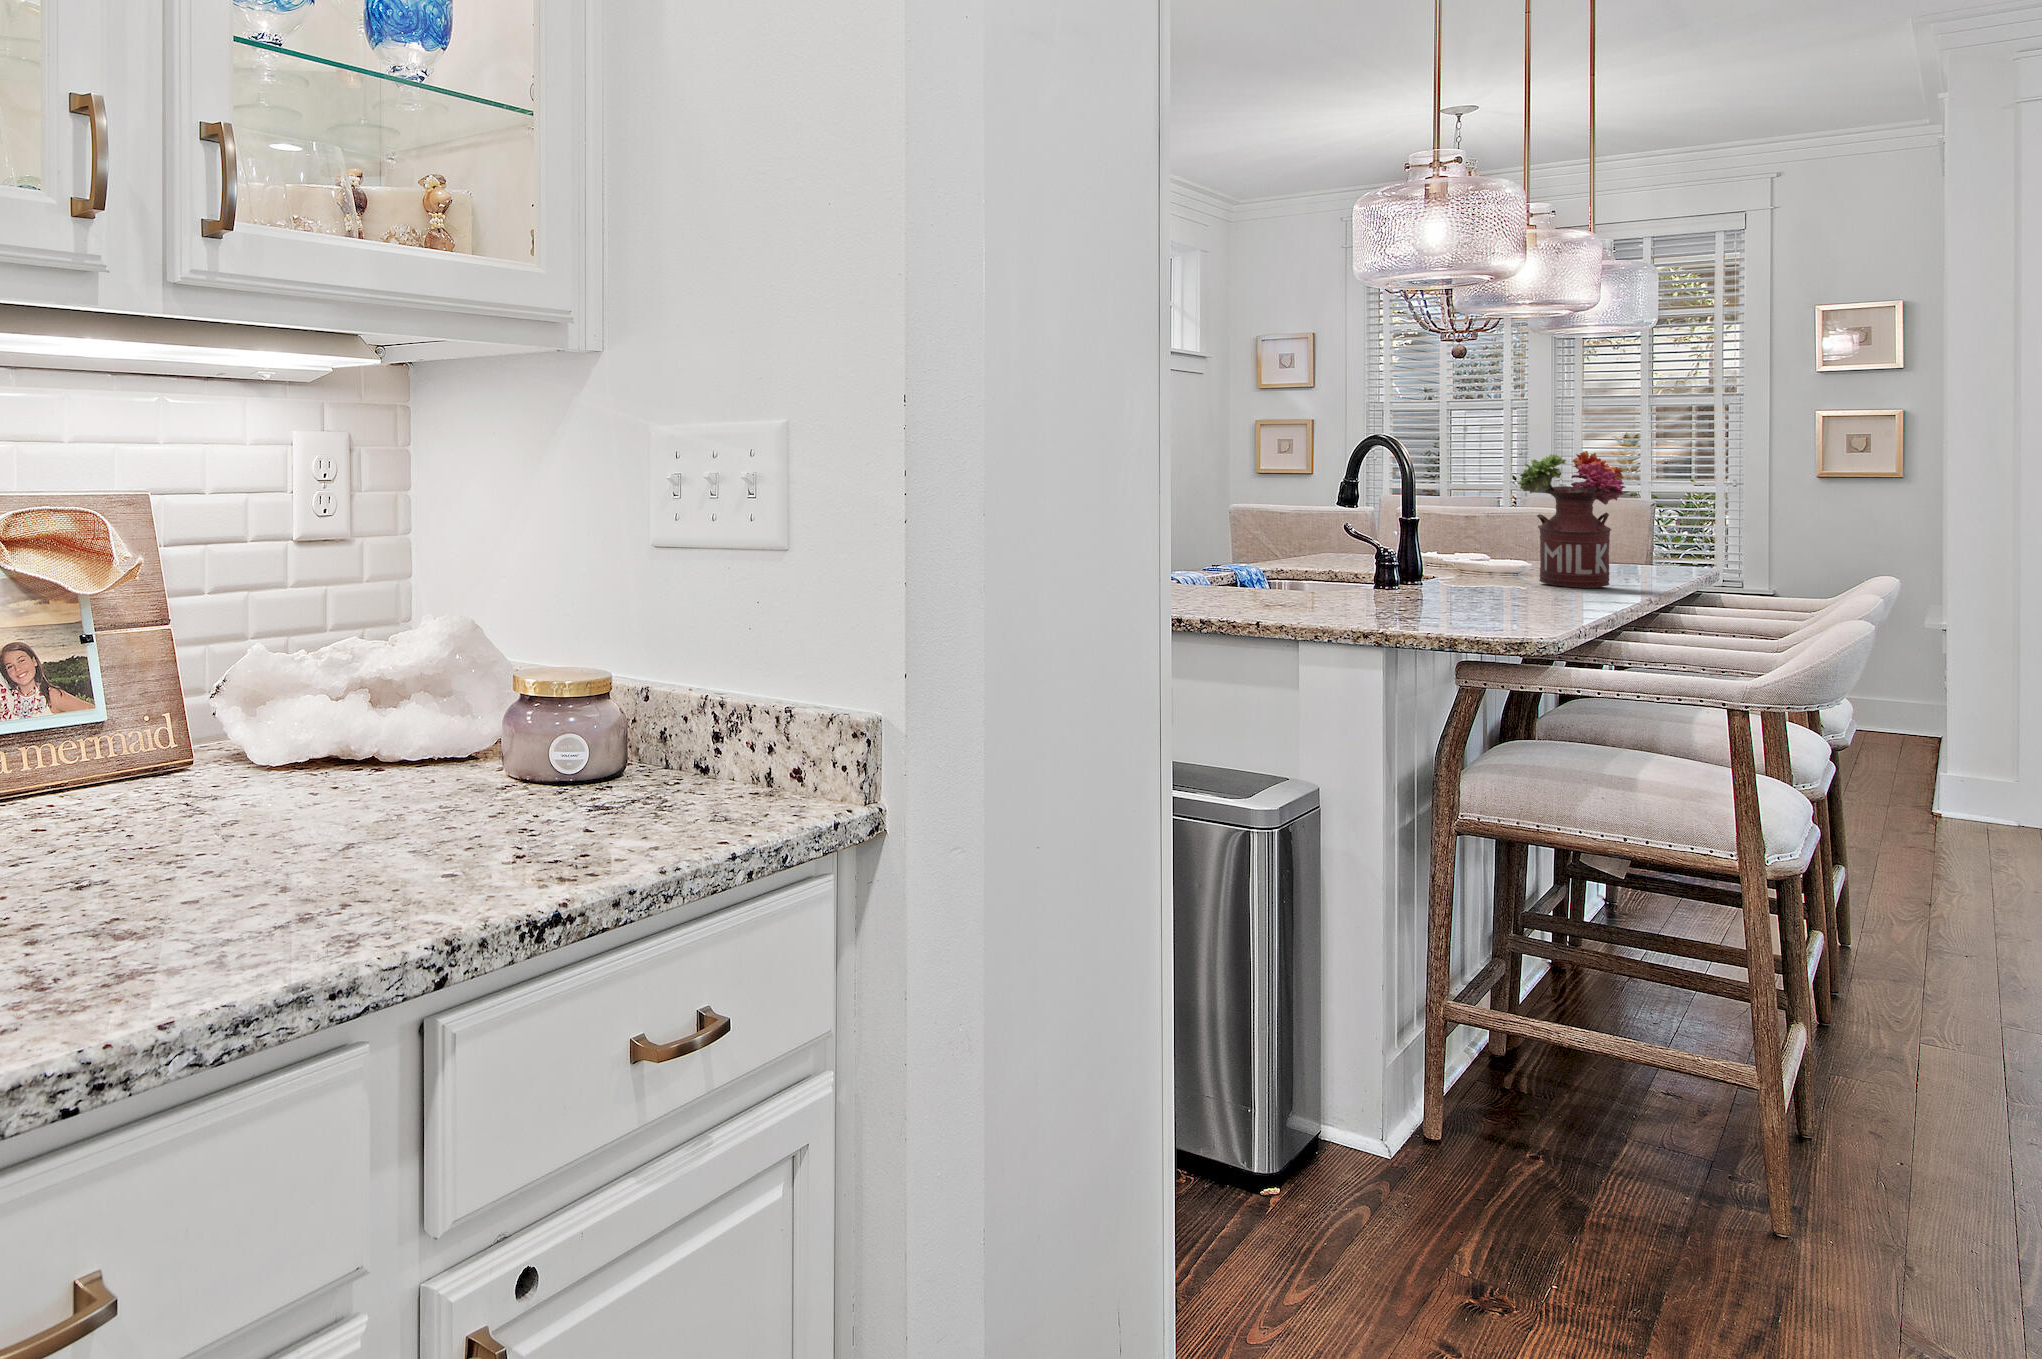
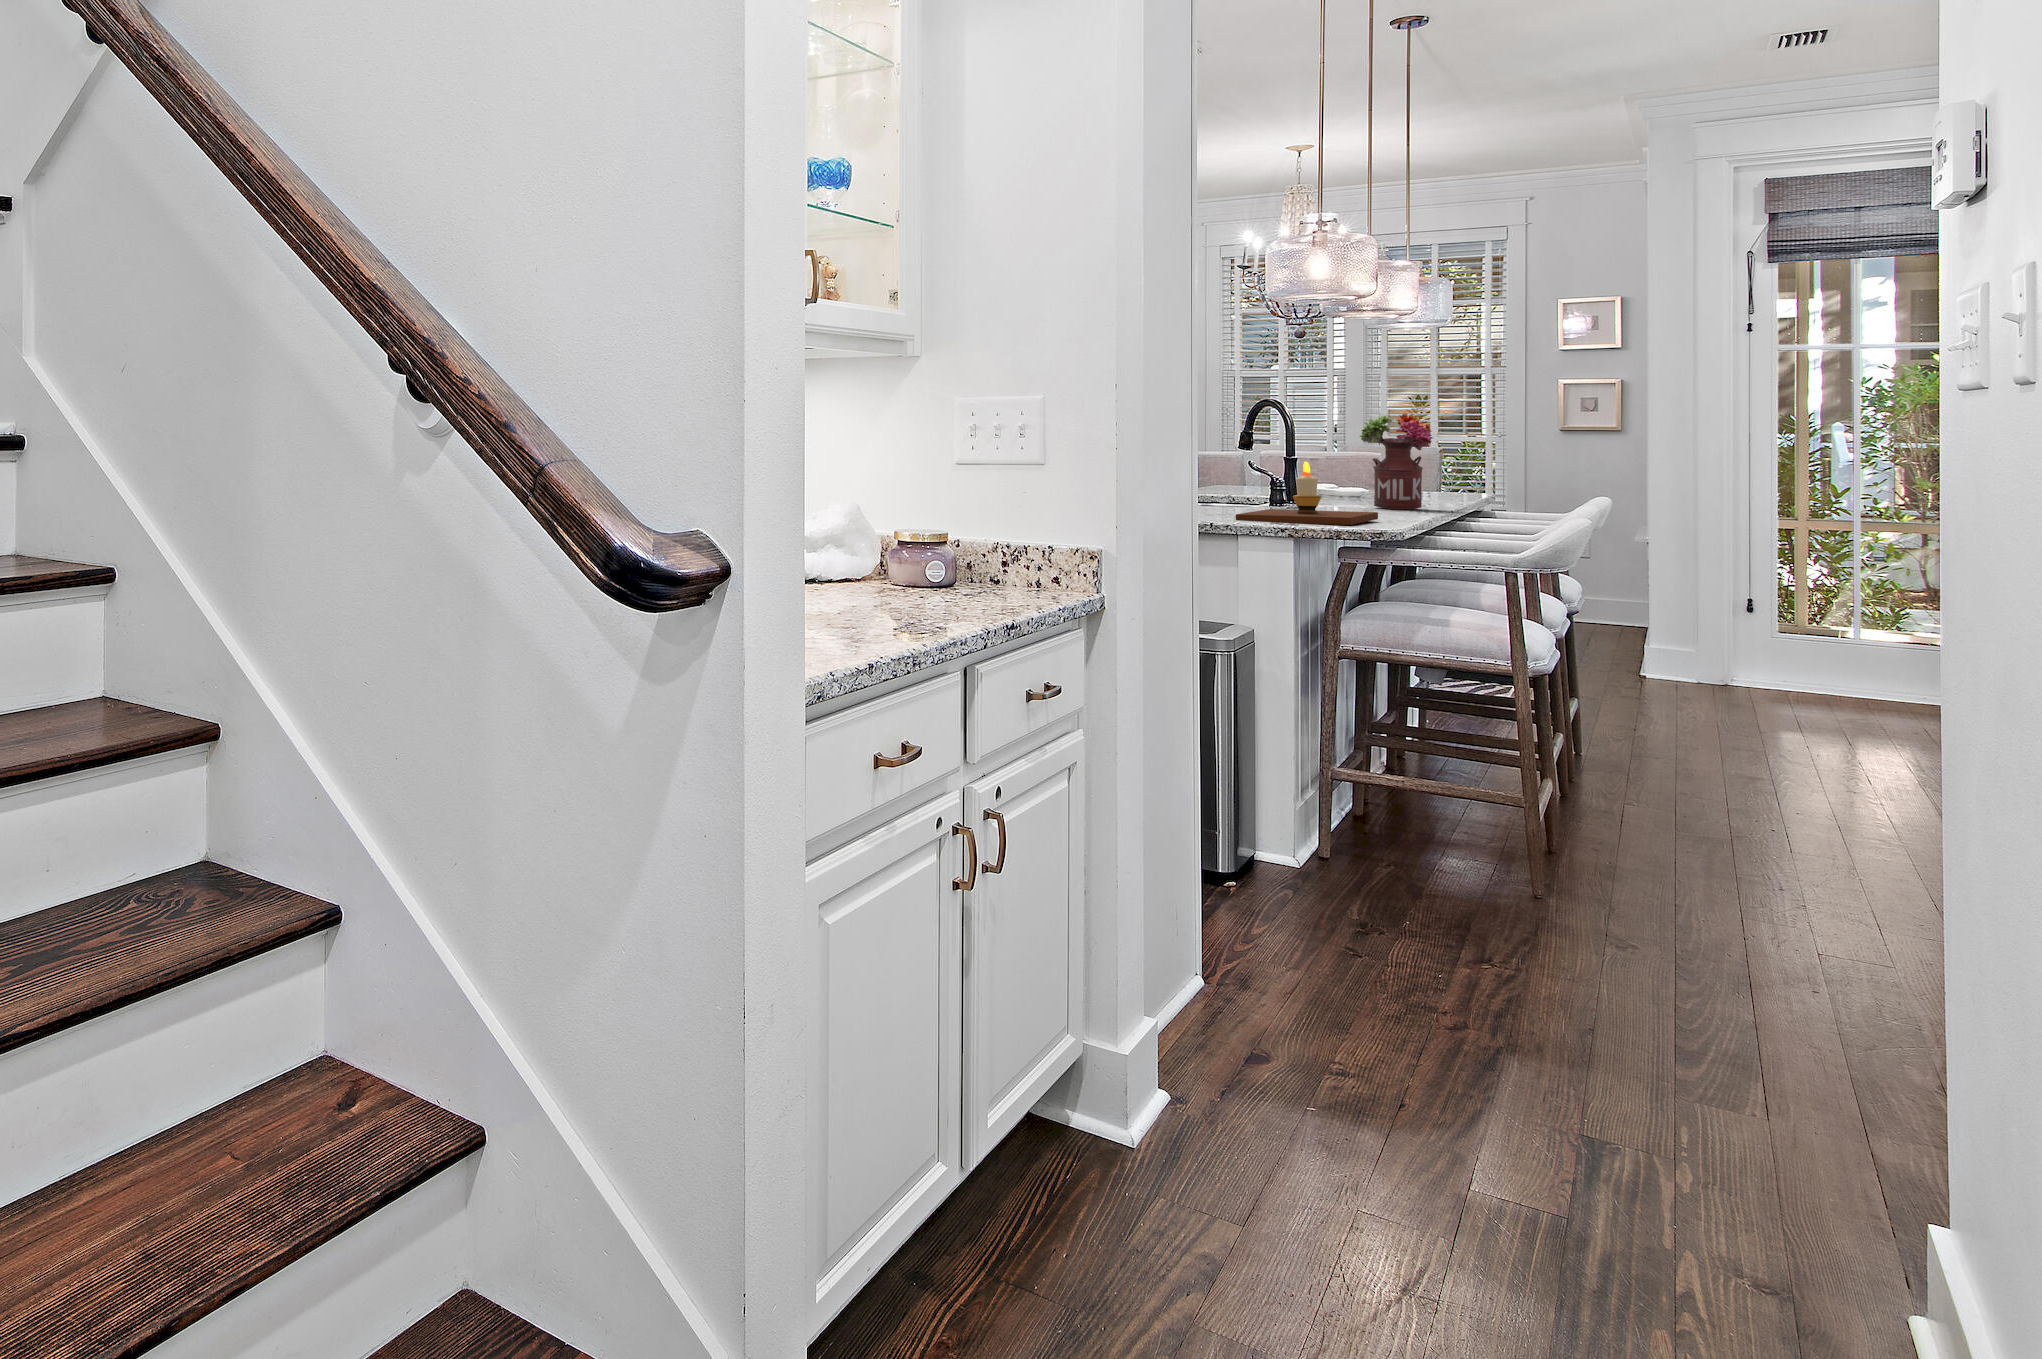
candle: none [1309,522,1531,621] -> present [1236,461,1378,525]

